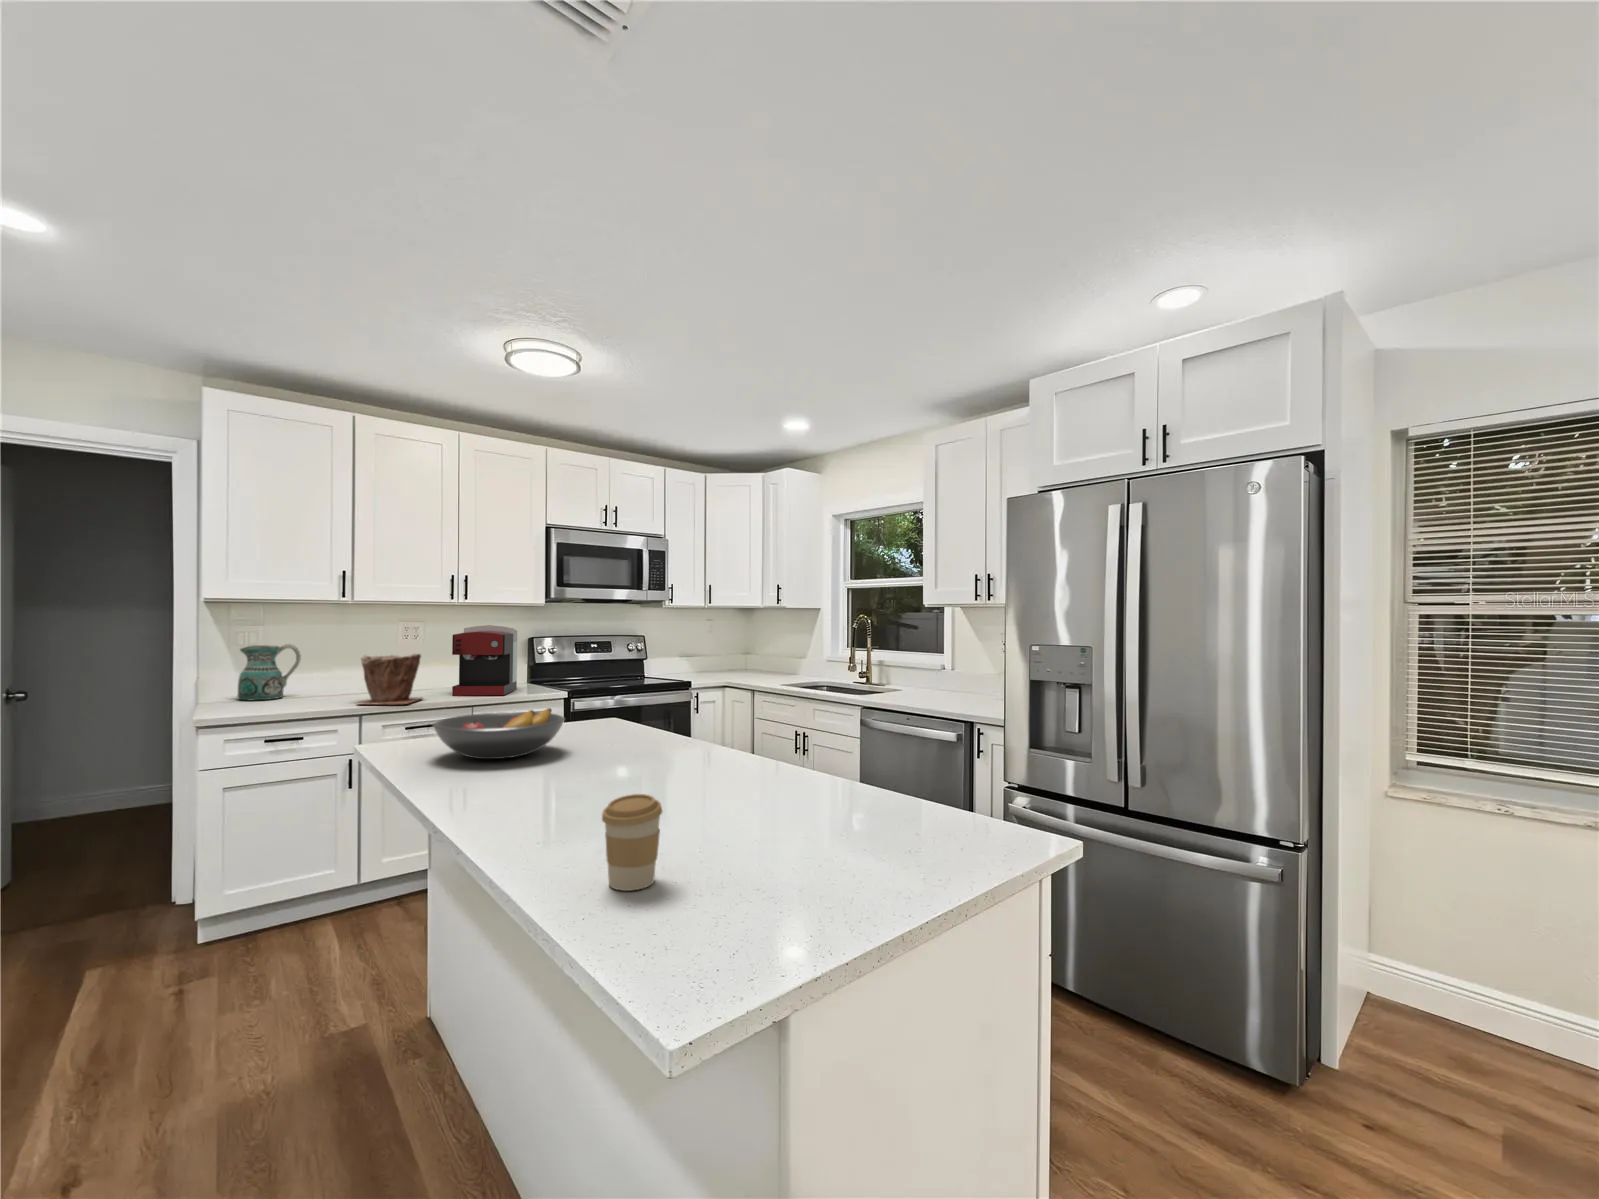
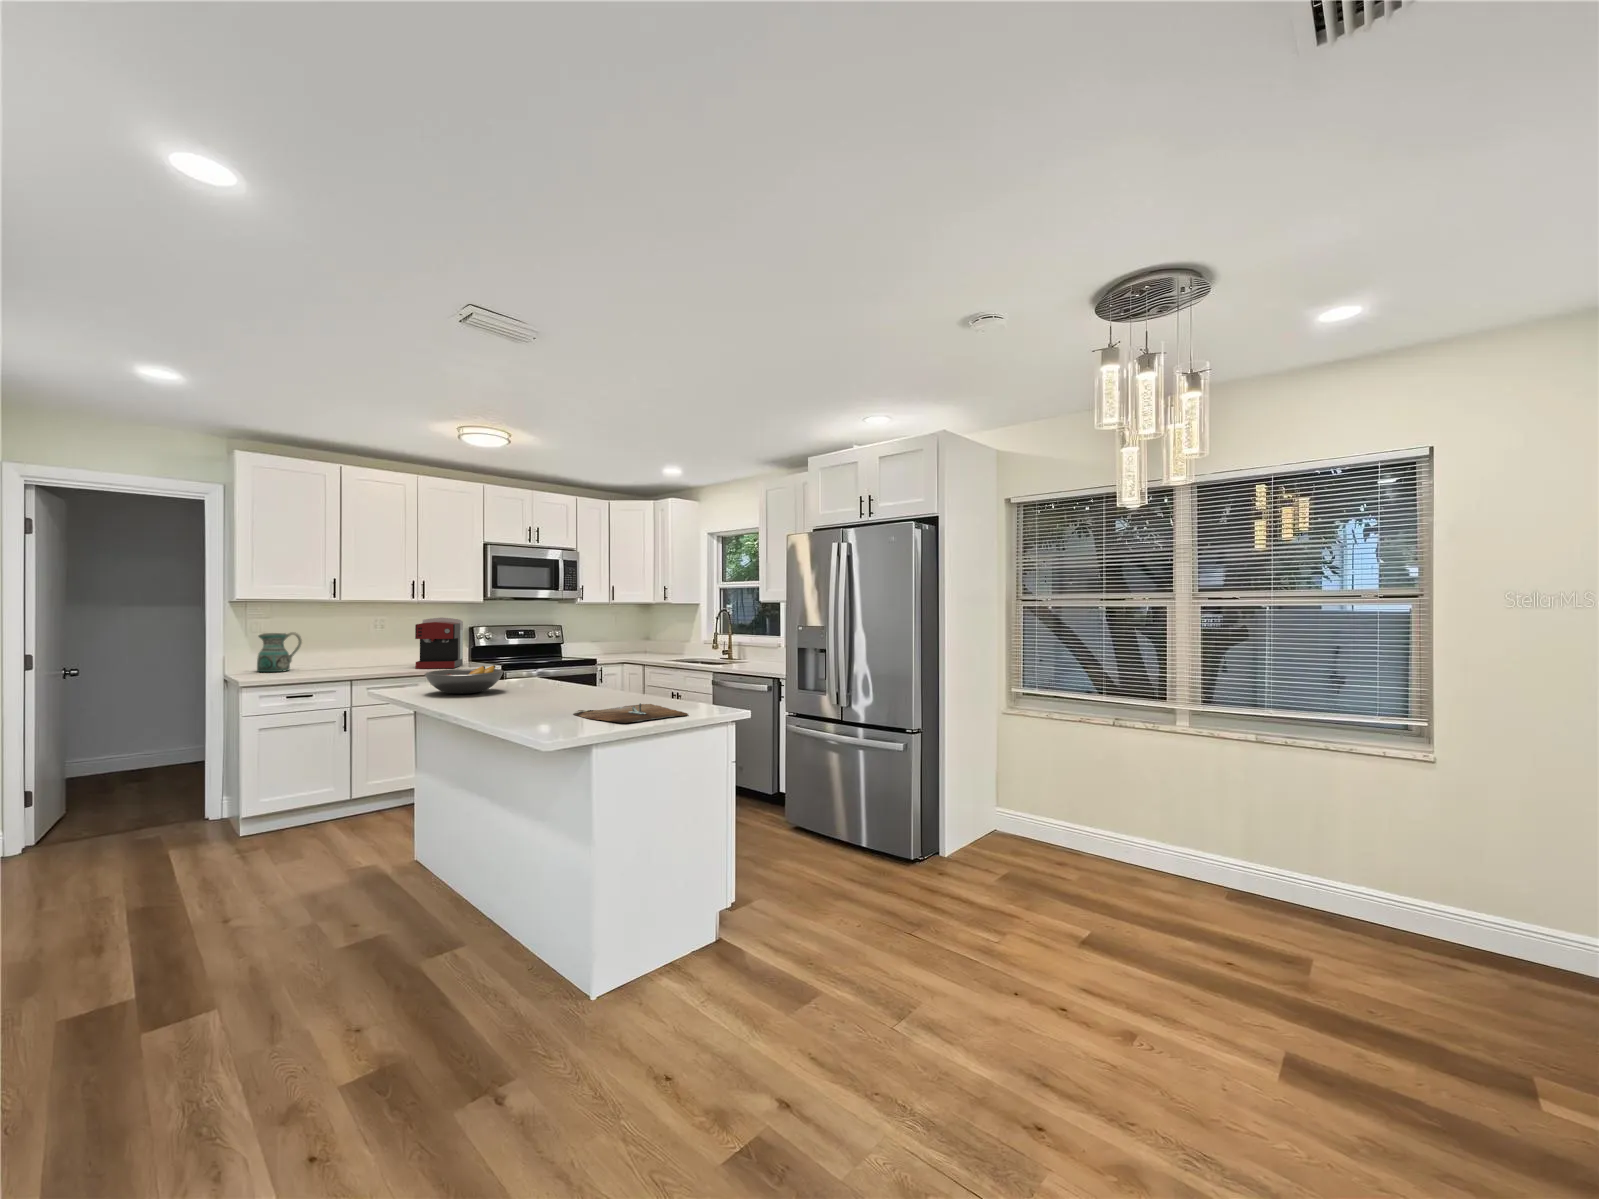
plant pot: present [358,654,422,705] -> none [348,638,396,674]
coffee cup: present [602,794,663,891] -> none [525,689,552,727]
cutting board: none [699,797,942,879] -> present [574,703,688,723]

